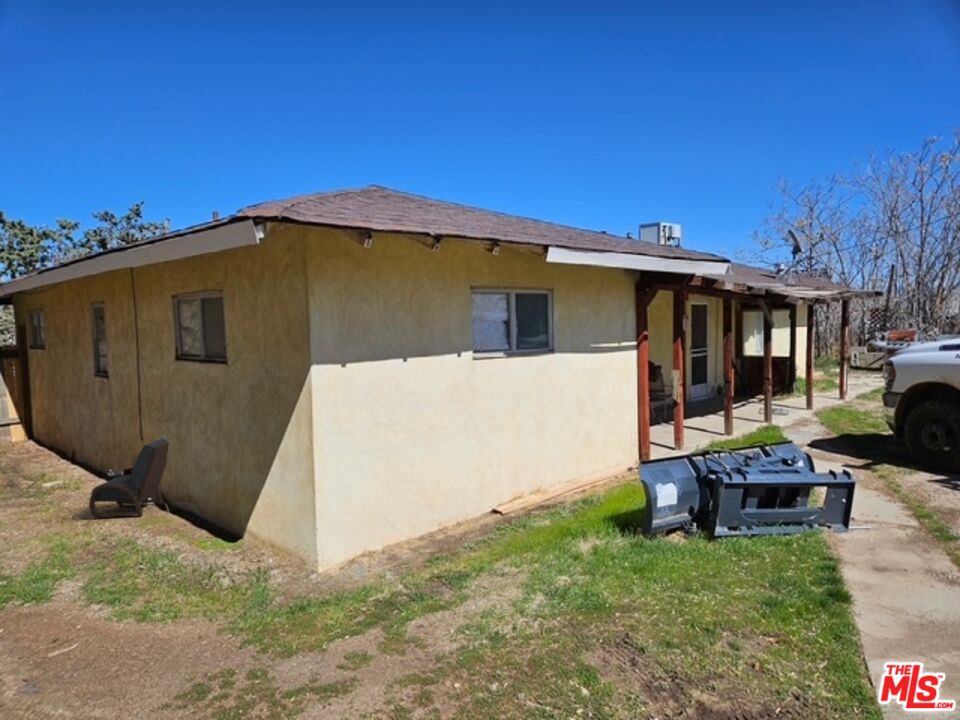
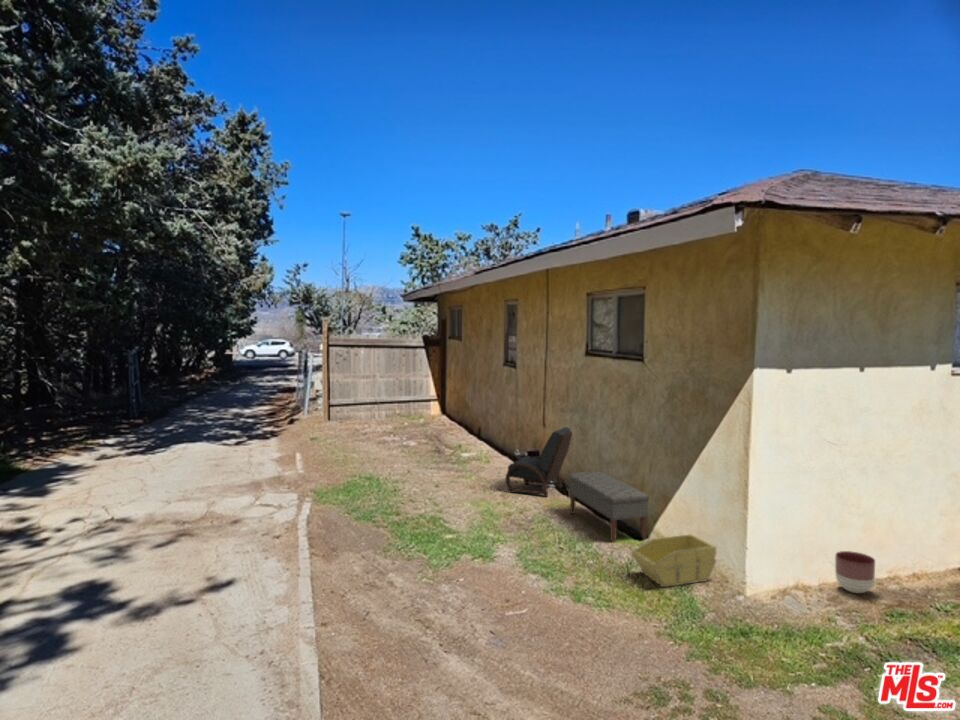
bench: none [159,481,239,551] -> present [568,471,649,543]
planter: none [393,515,422,549] -> present [835,551,875,593]
storage bin: none [210,526,293,583] -> present [632,534,716,587]

